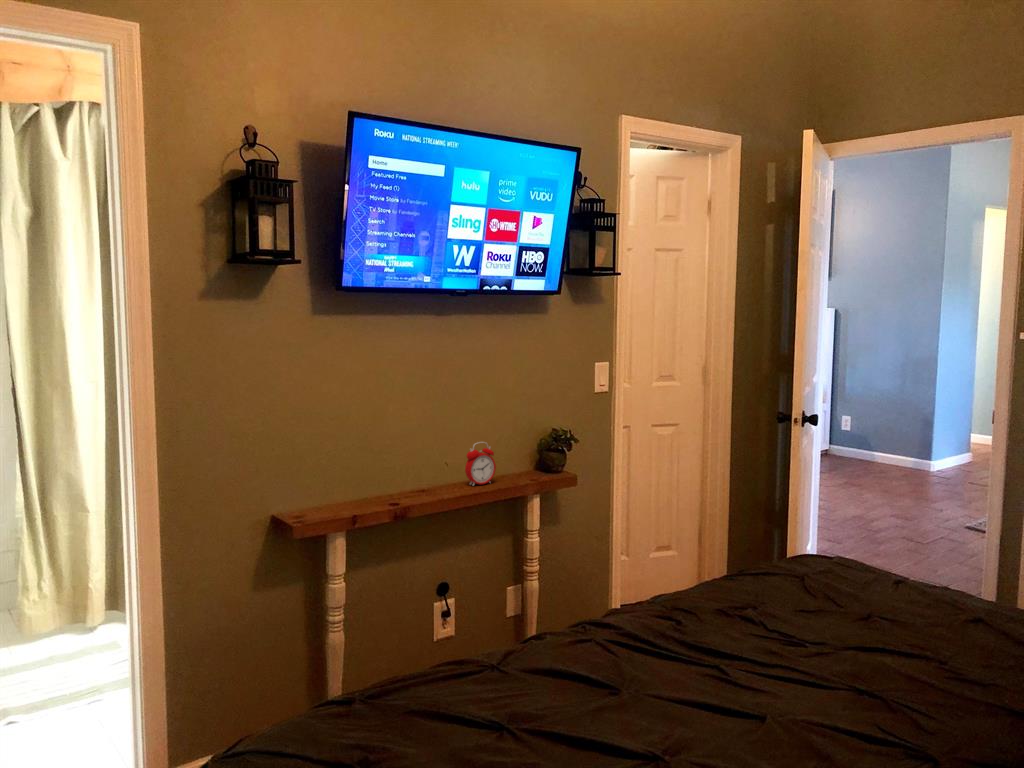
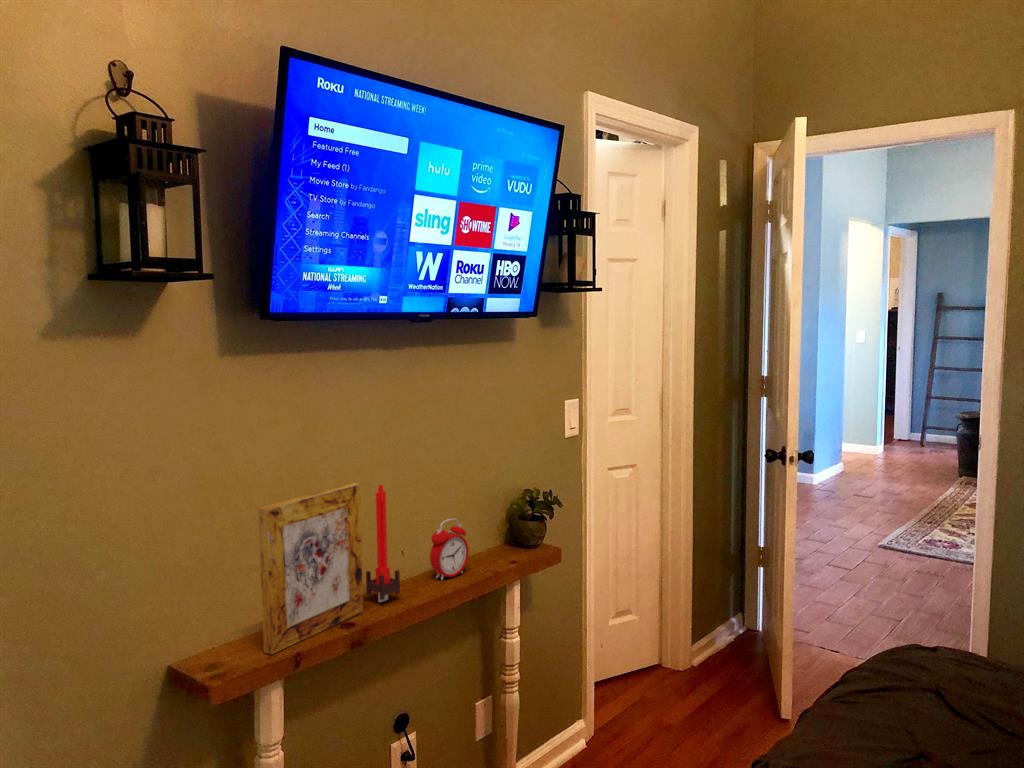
picture frame: none [332,407,408,513] -> present [258,483,363,654]
candle: none [414,411,437,494] -> present [366,485,400,602]

